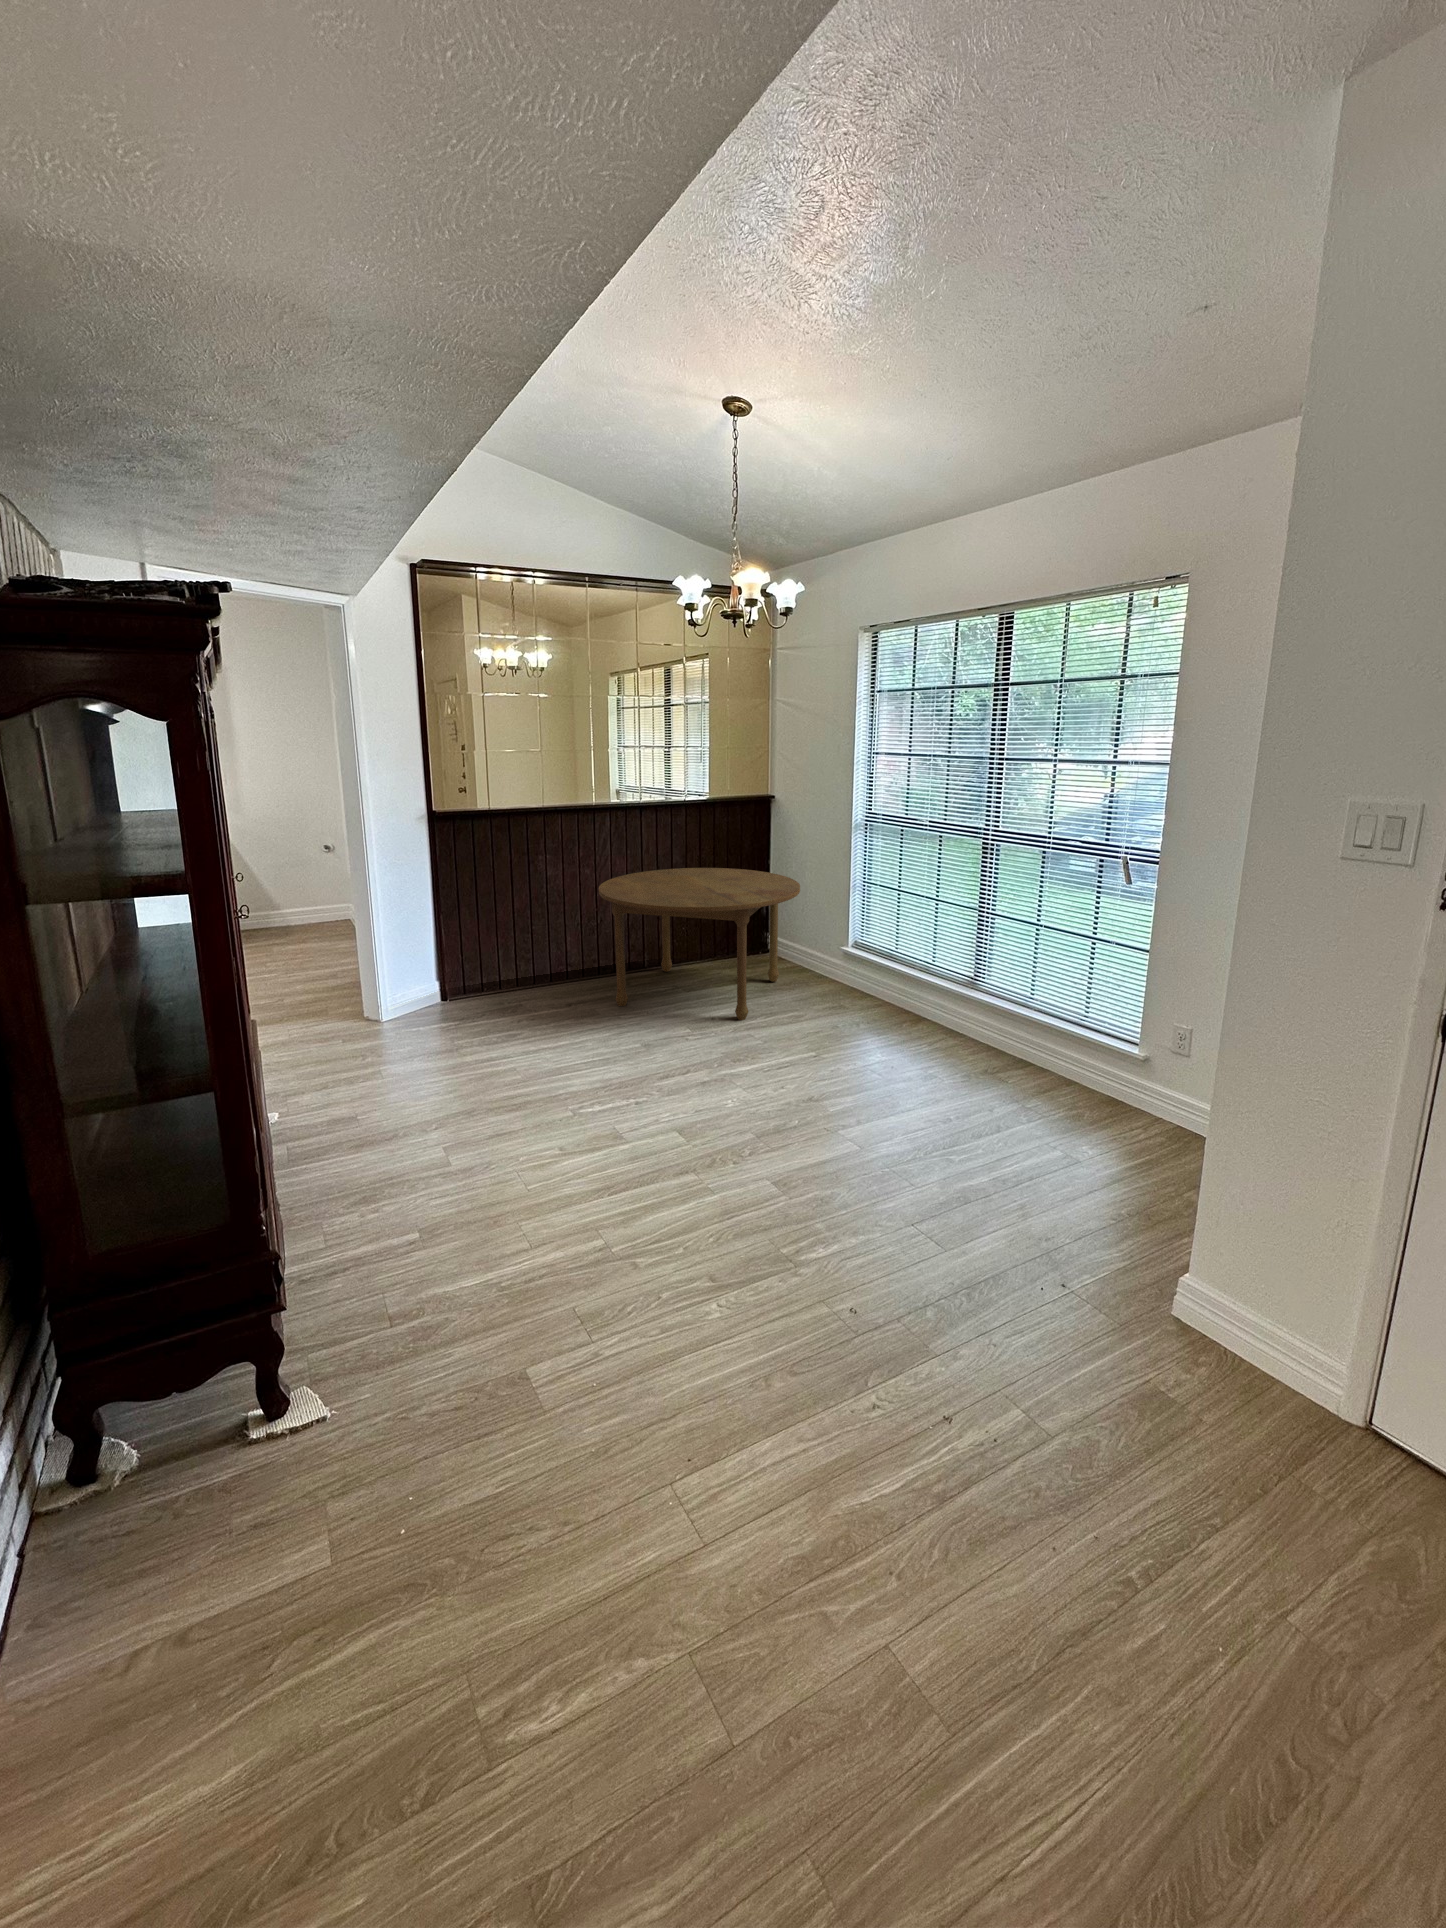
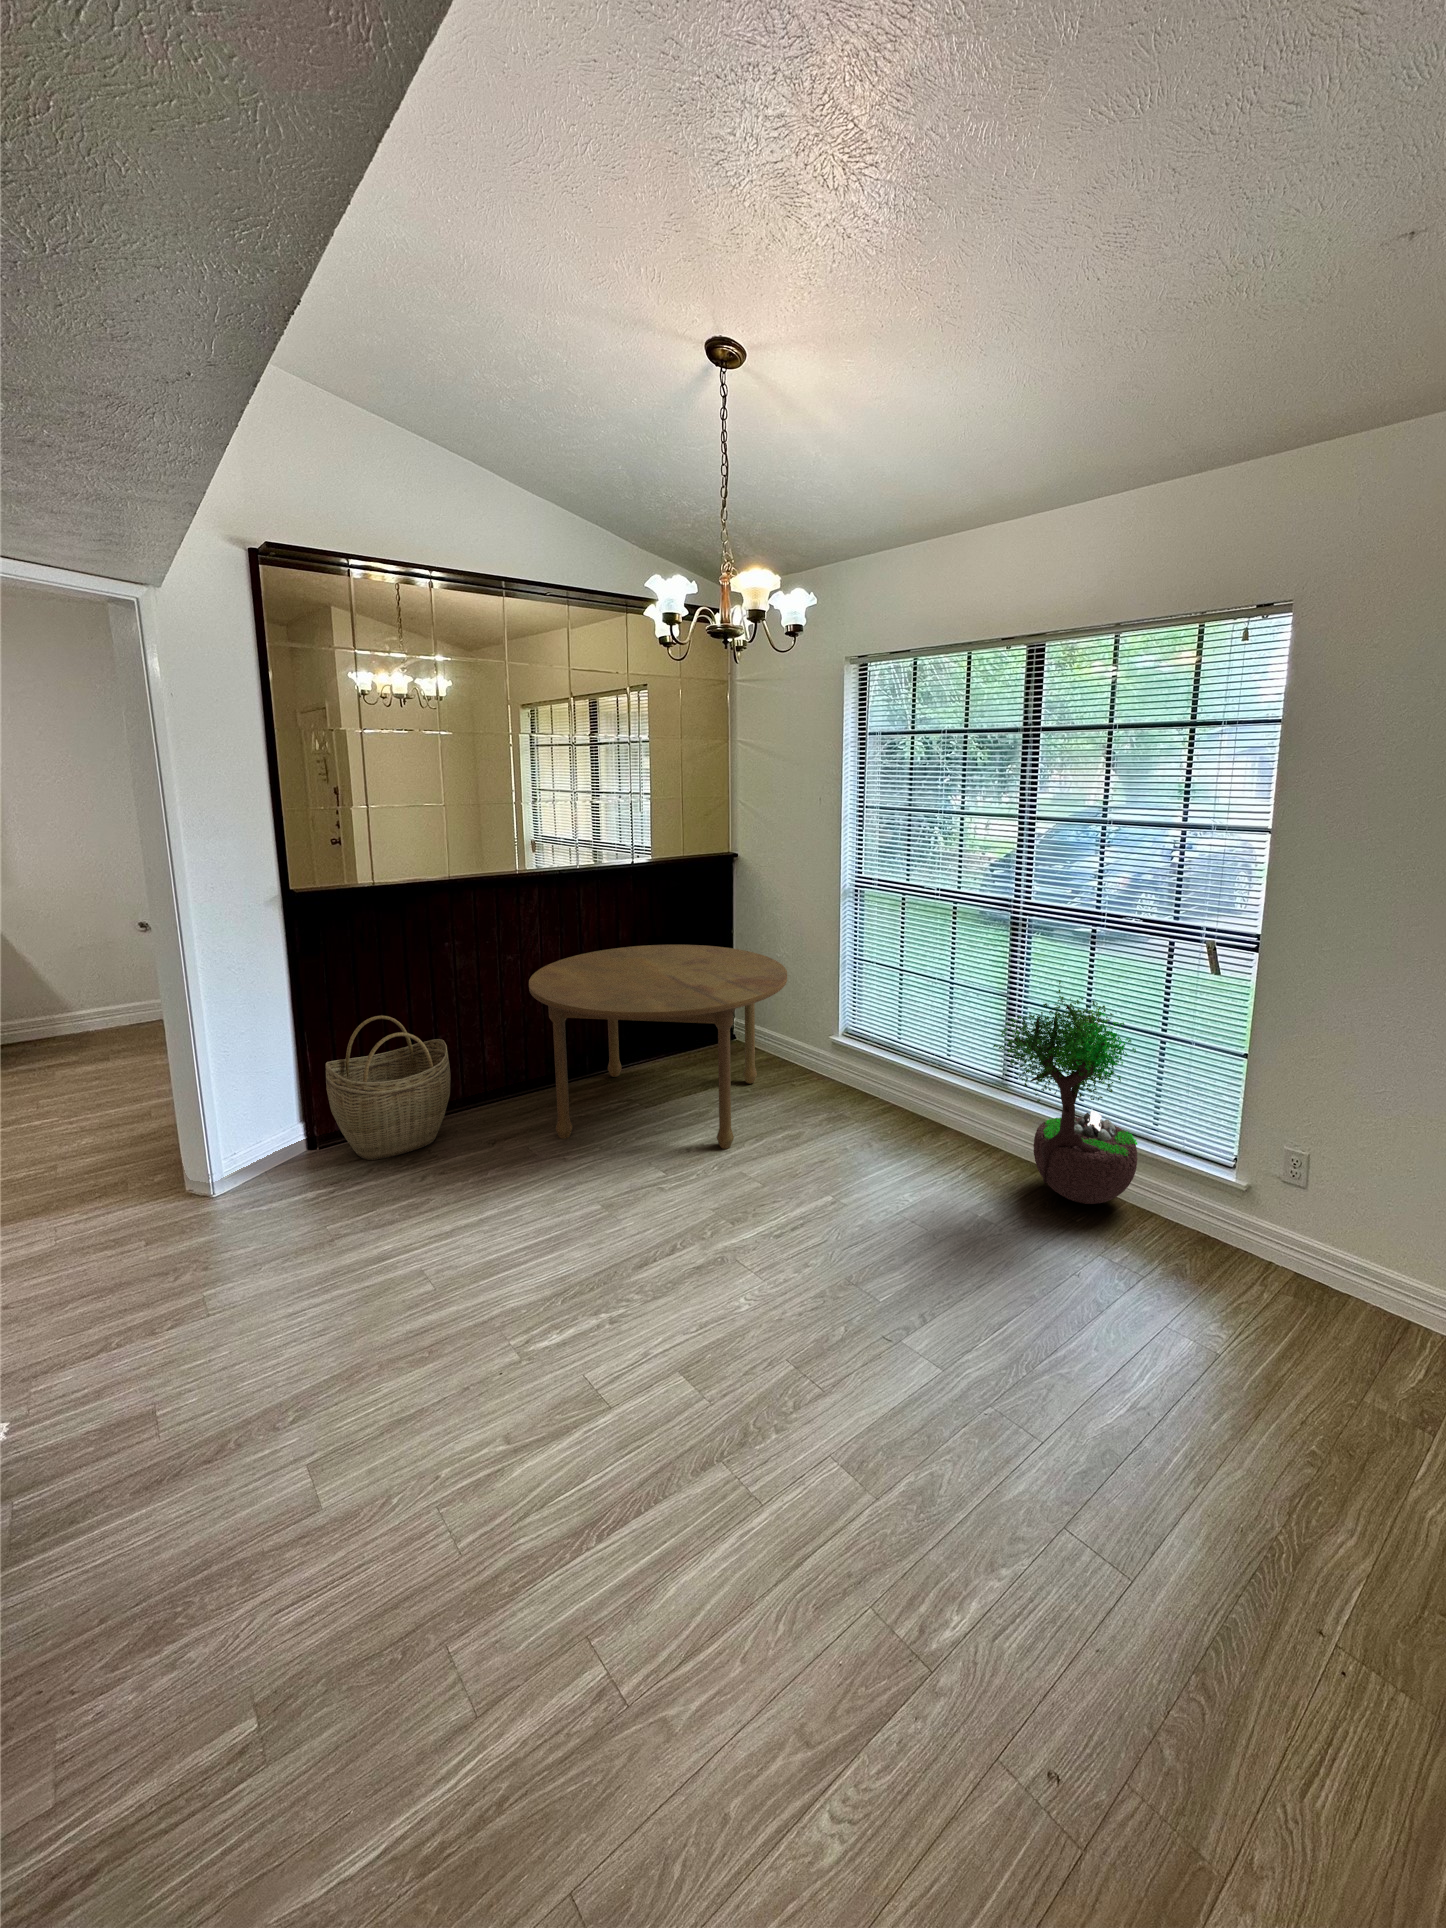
potted tree: none [944,888,1068,1071] -> present [993,981,1137,1204]
woven basket: none [455,907,541,1009] -> present [326,1016,451,1160]

